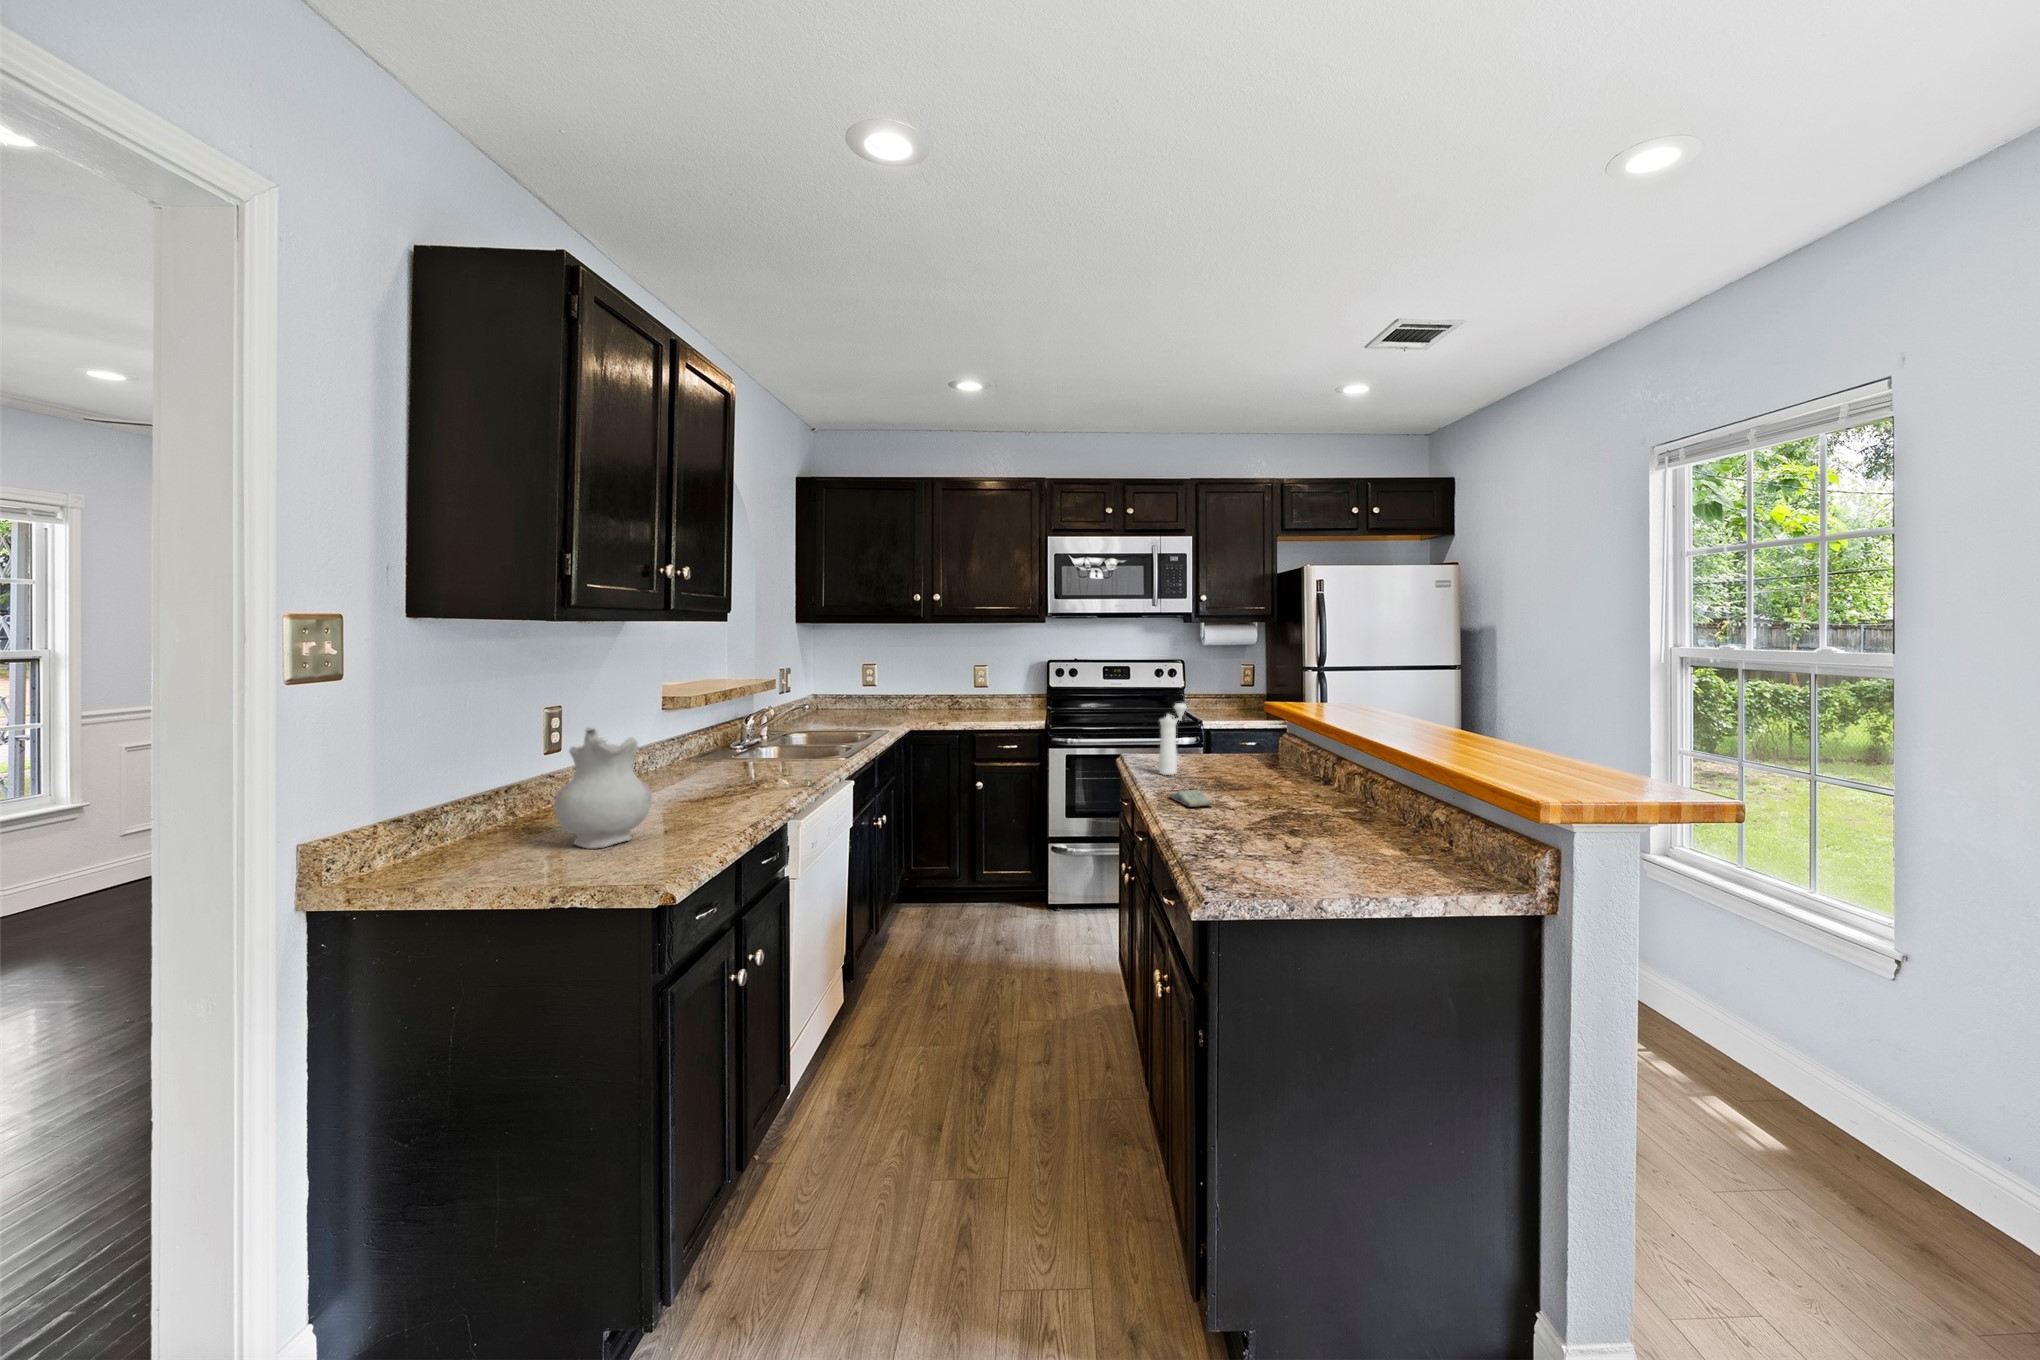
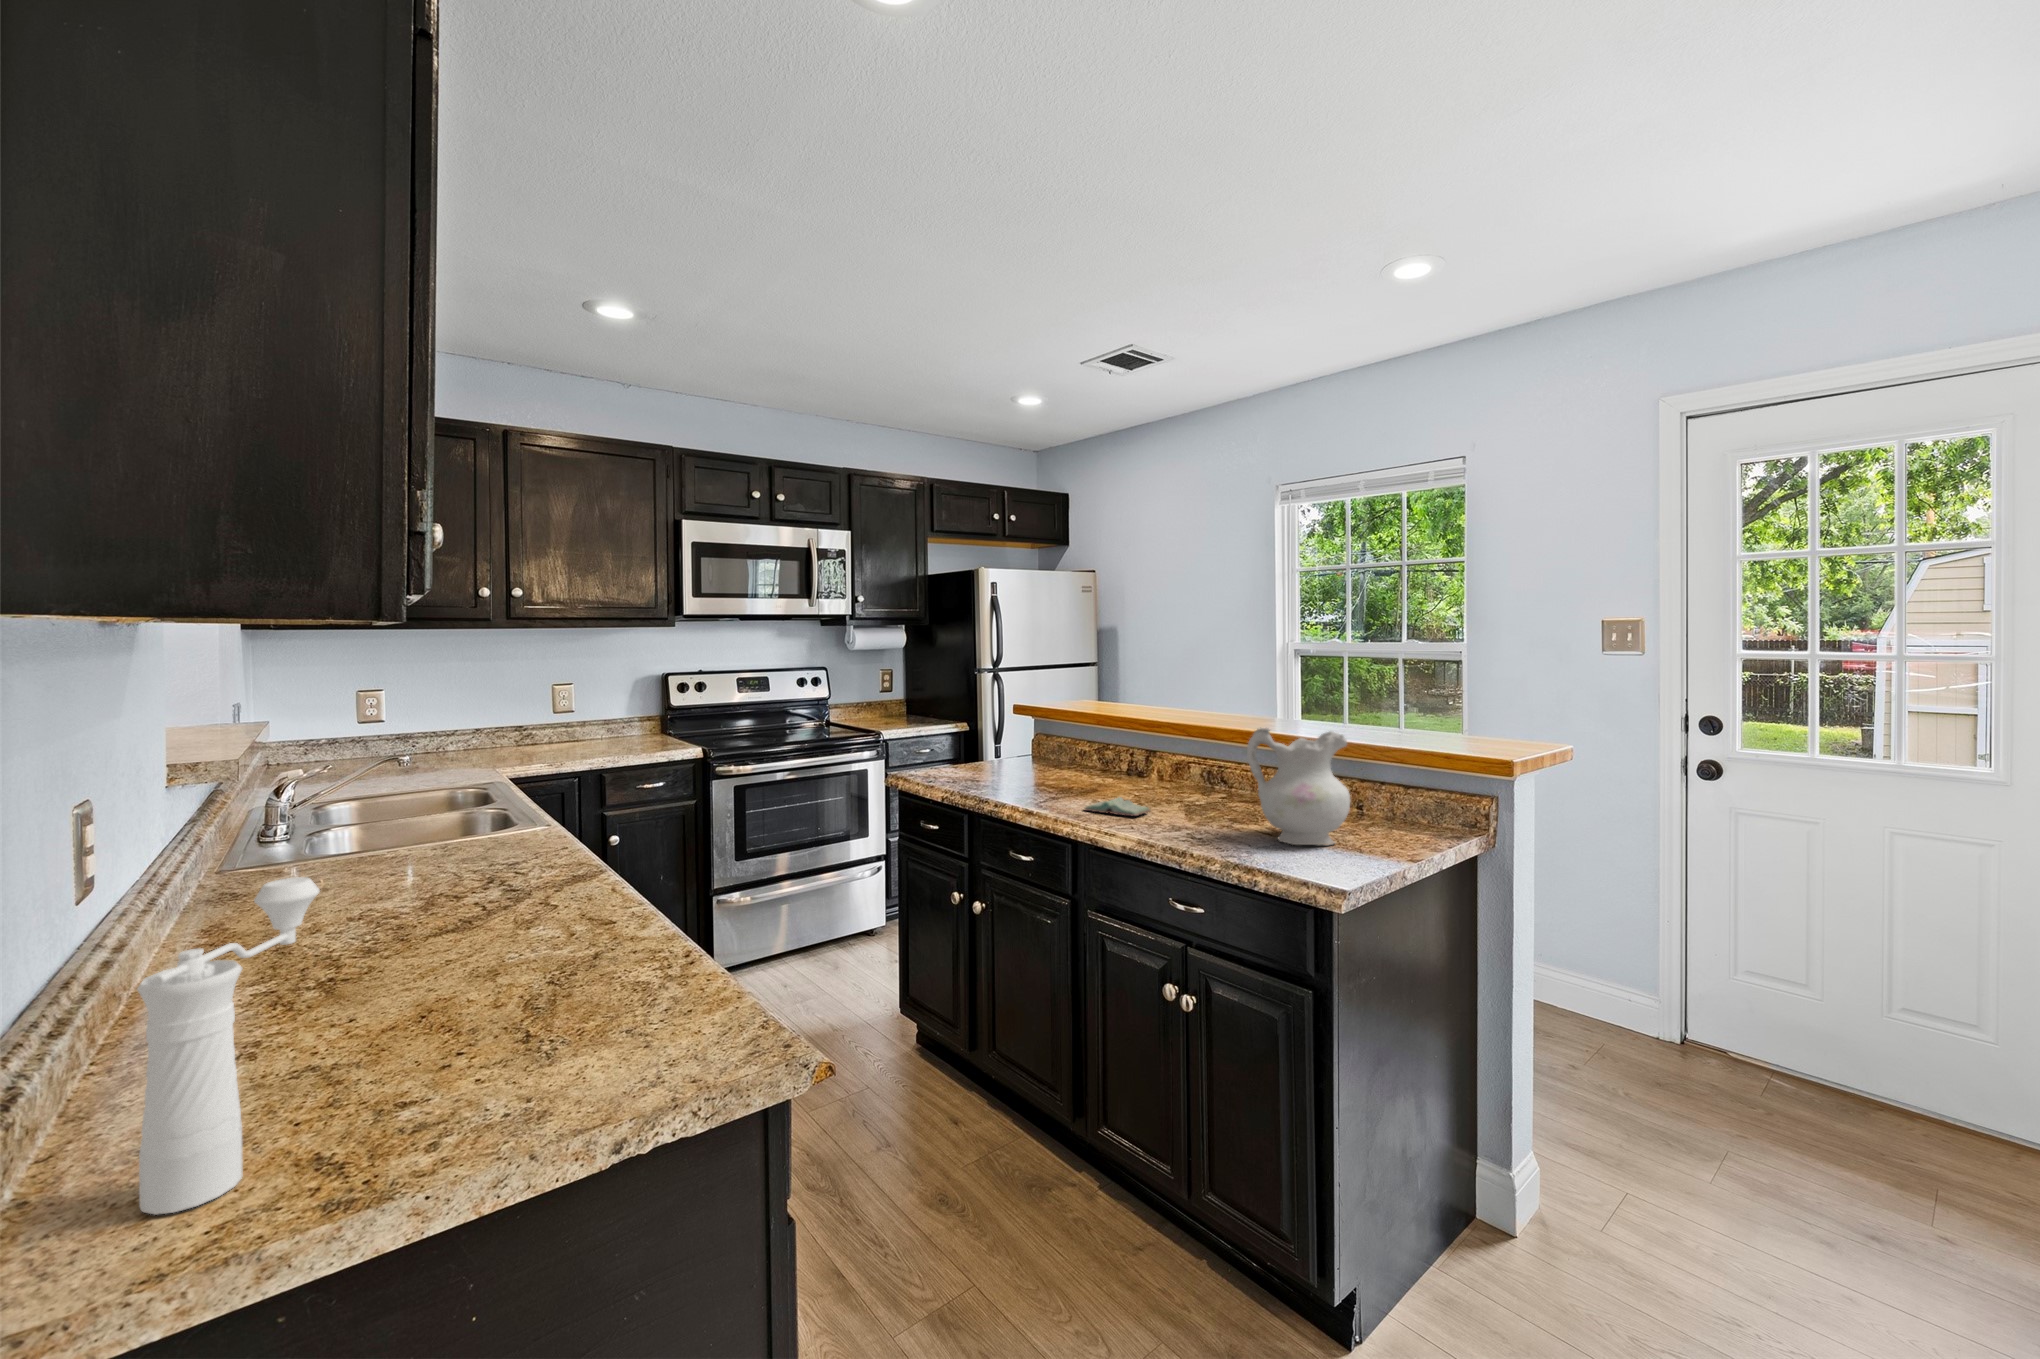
pepper mill: present [1159,703,1187,775] -> present [137,877,319,1215]
ceramic pitcher: present [554,728,652,849] -> present [1247,728,1350,845]

